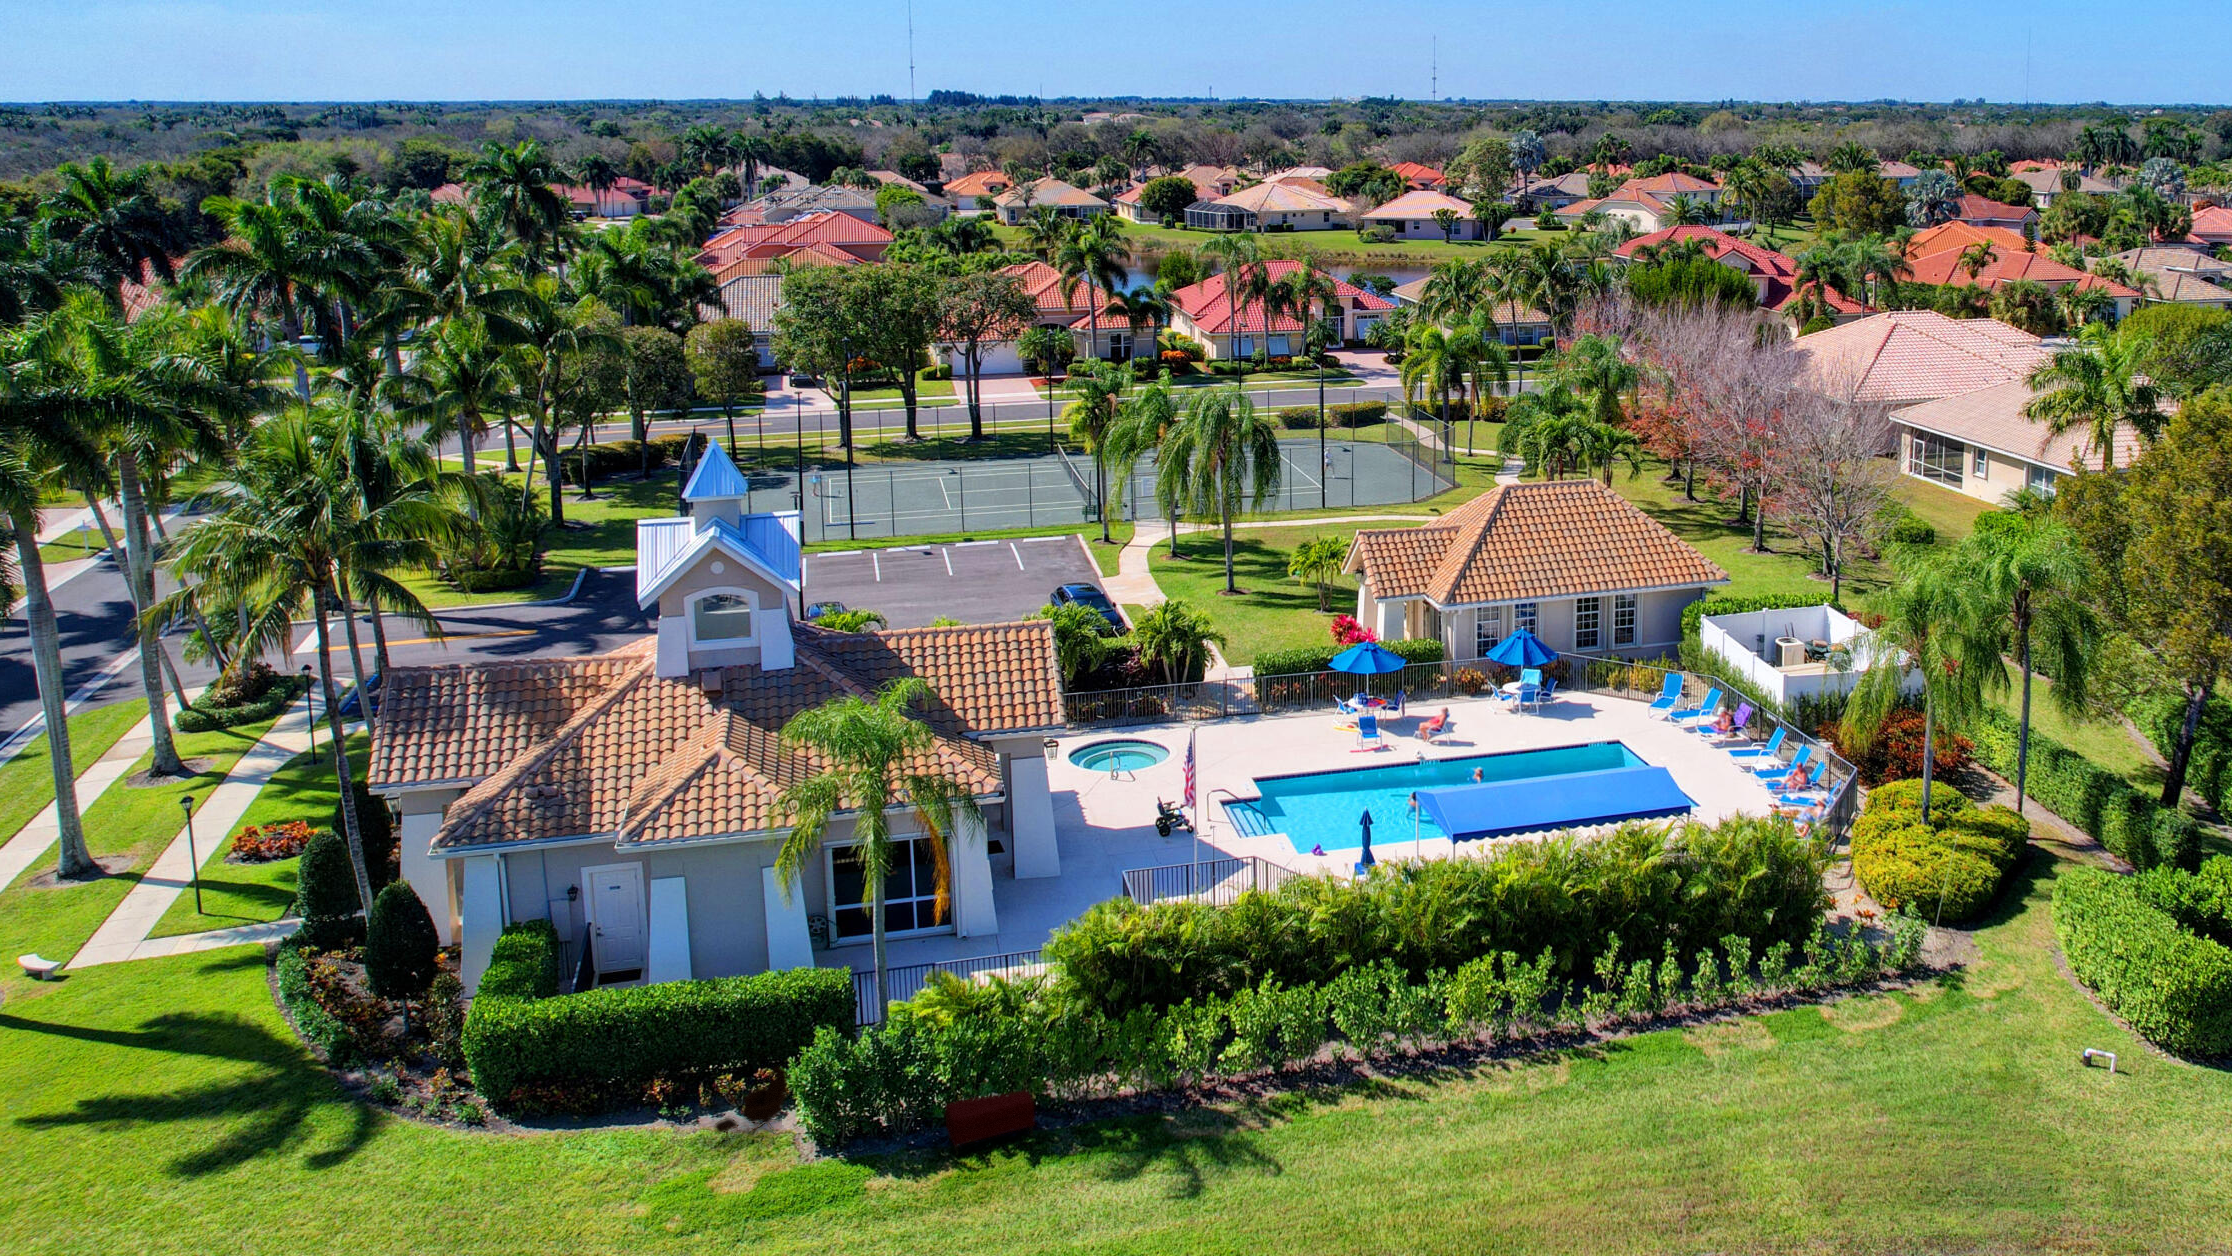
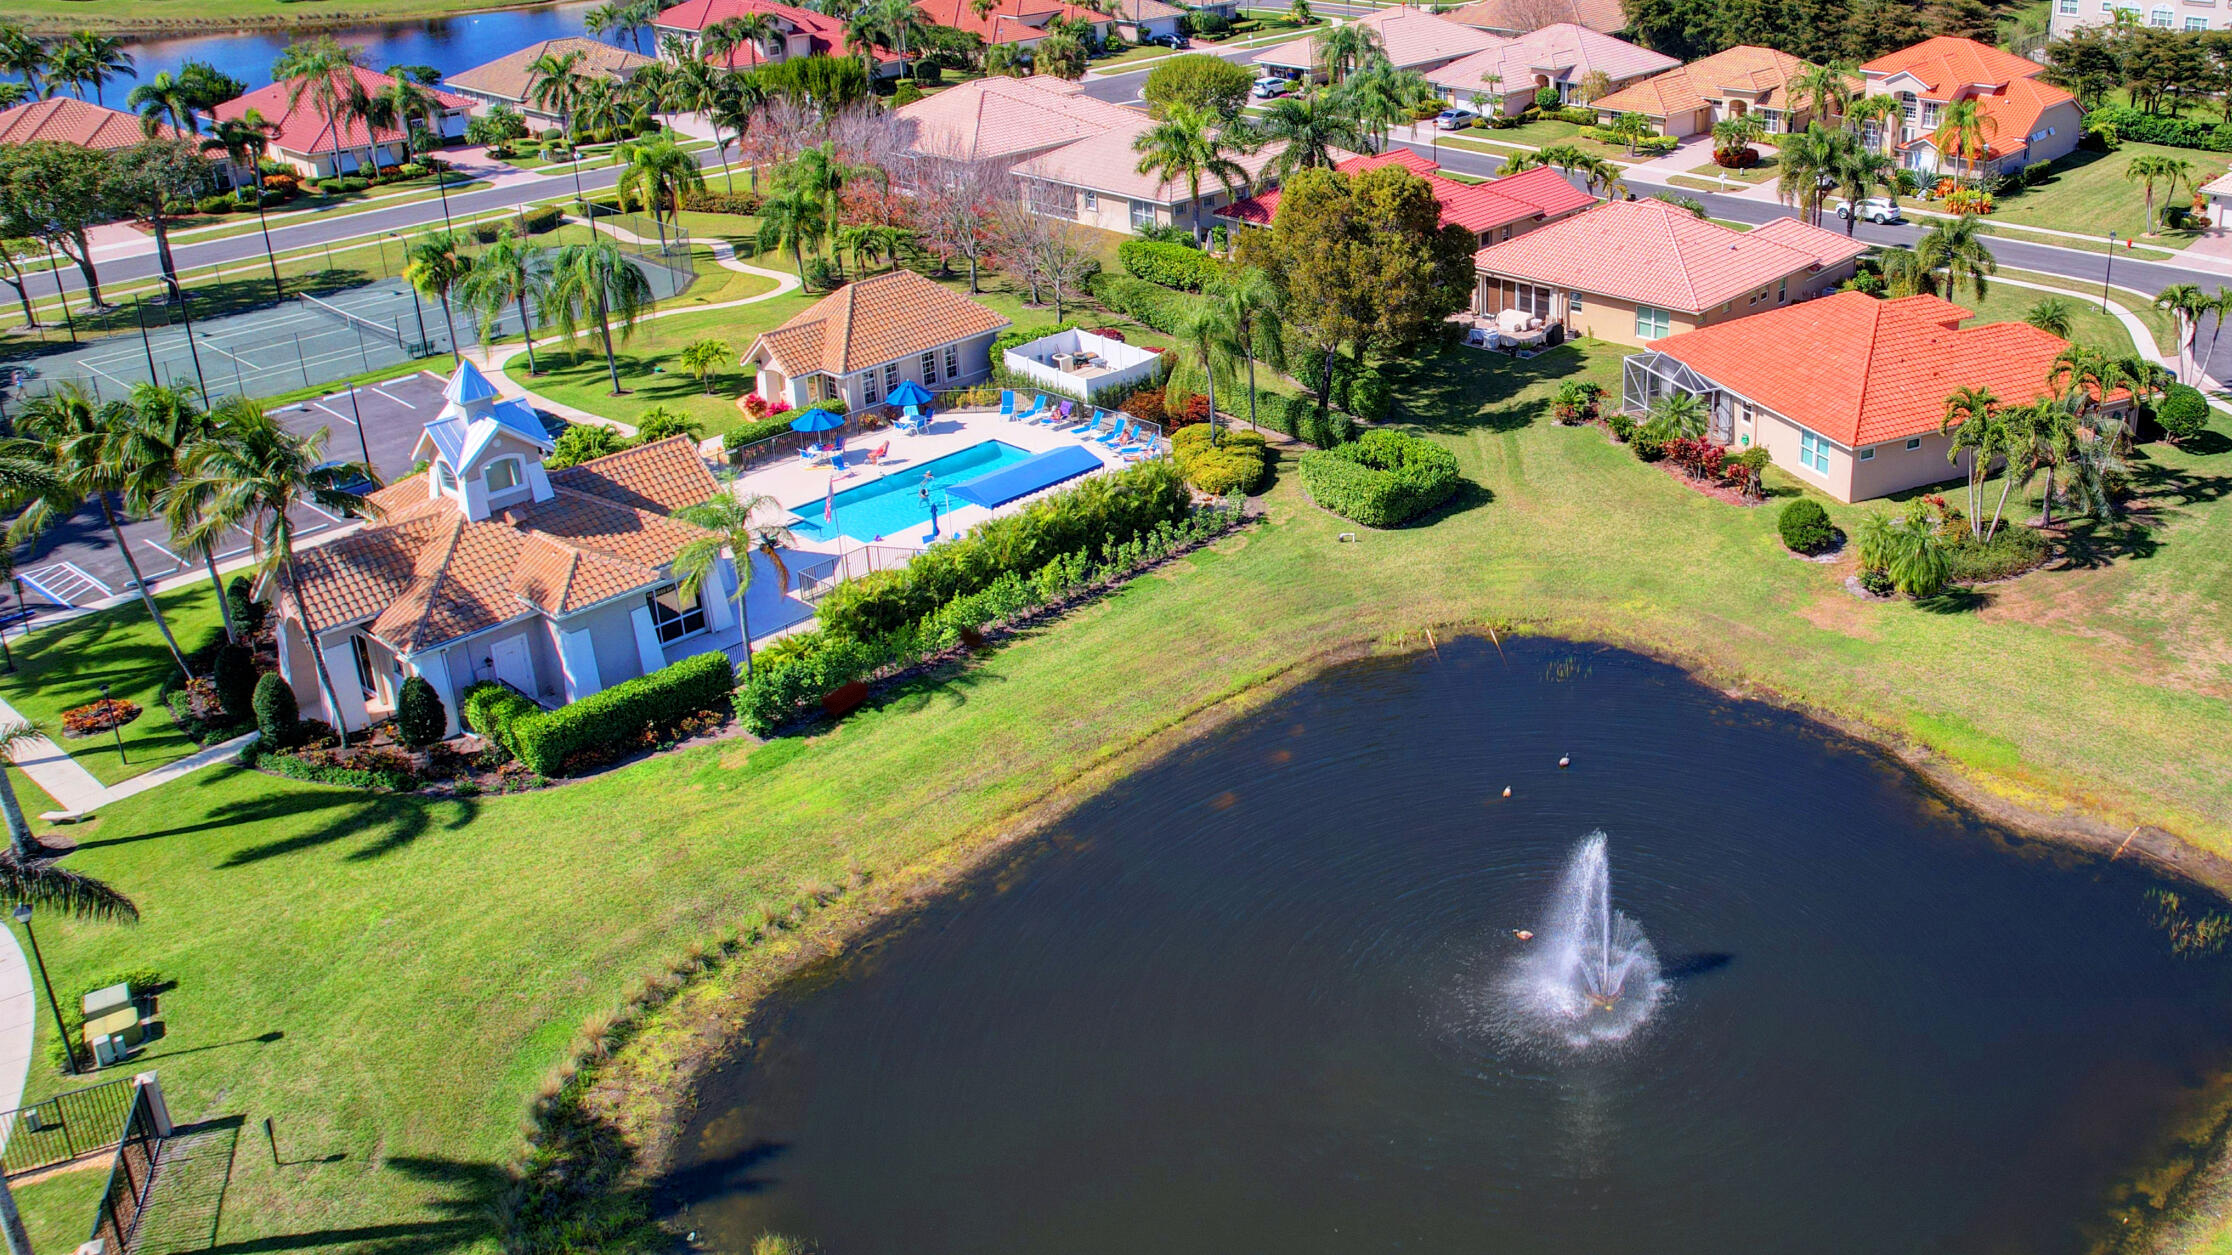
lounge chair: present [715,1067,789,1141] -> present [960,625,990,655]

